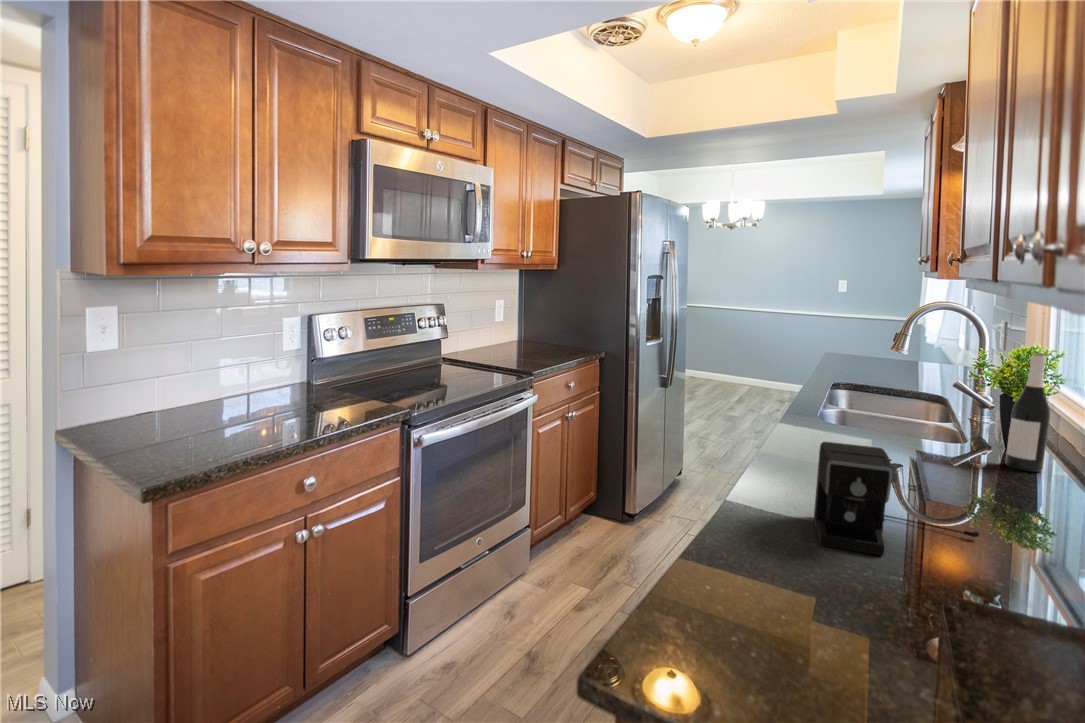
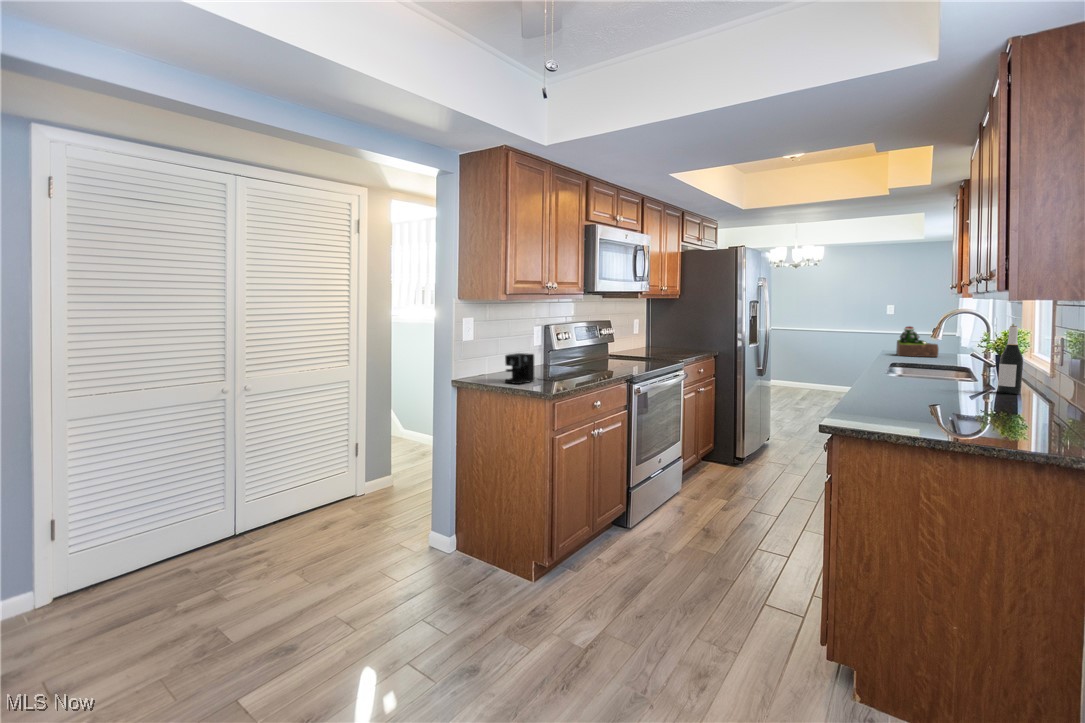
succulent plant: none [848,322,903,367] -> present [896,326,938,357]
coffee maker: present [814,442,979,556] -> present [505,353,562,384]

